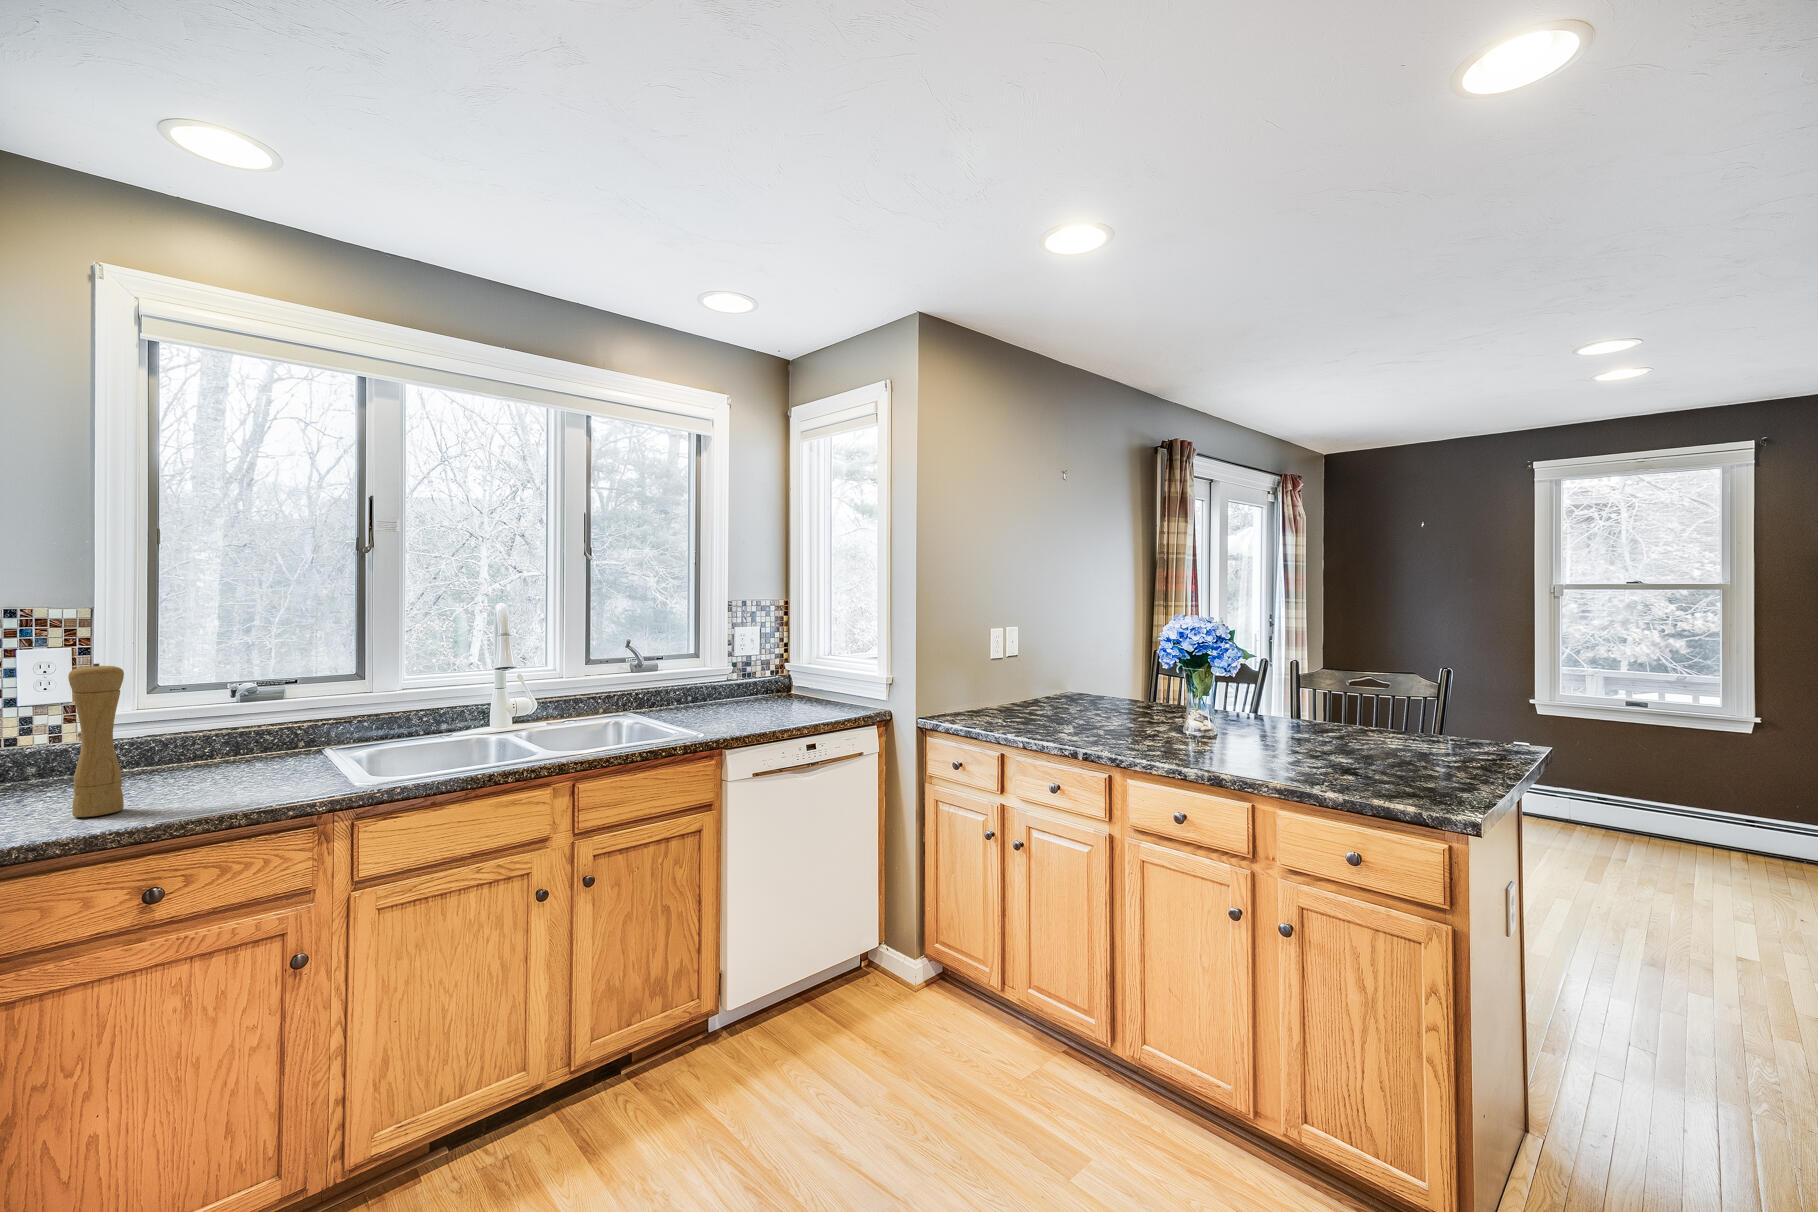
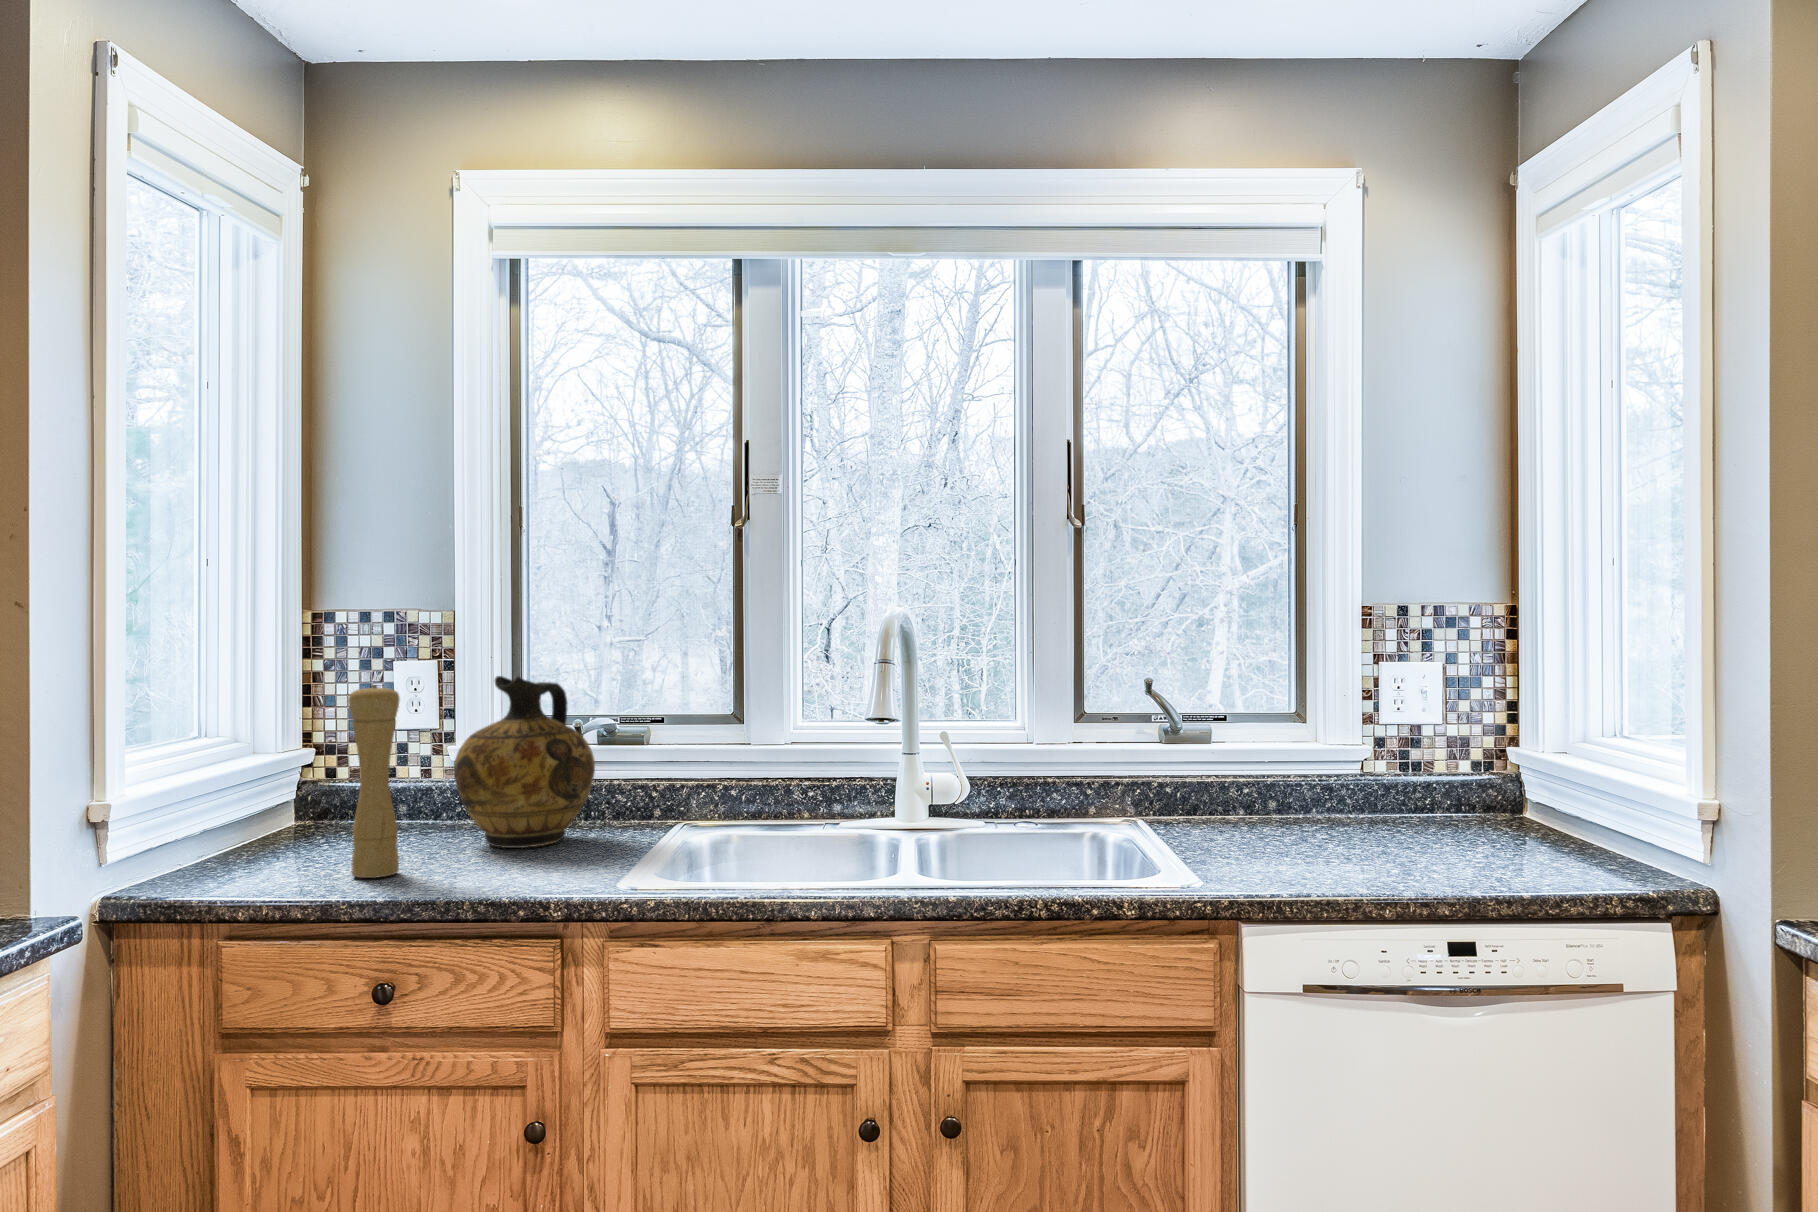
ceramic jug: none [132,654,270,781] -> present [454,676,595,848]

